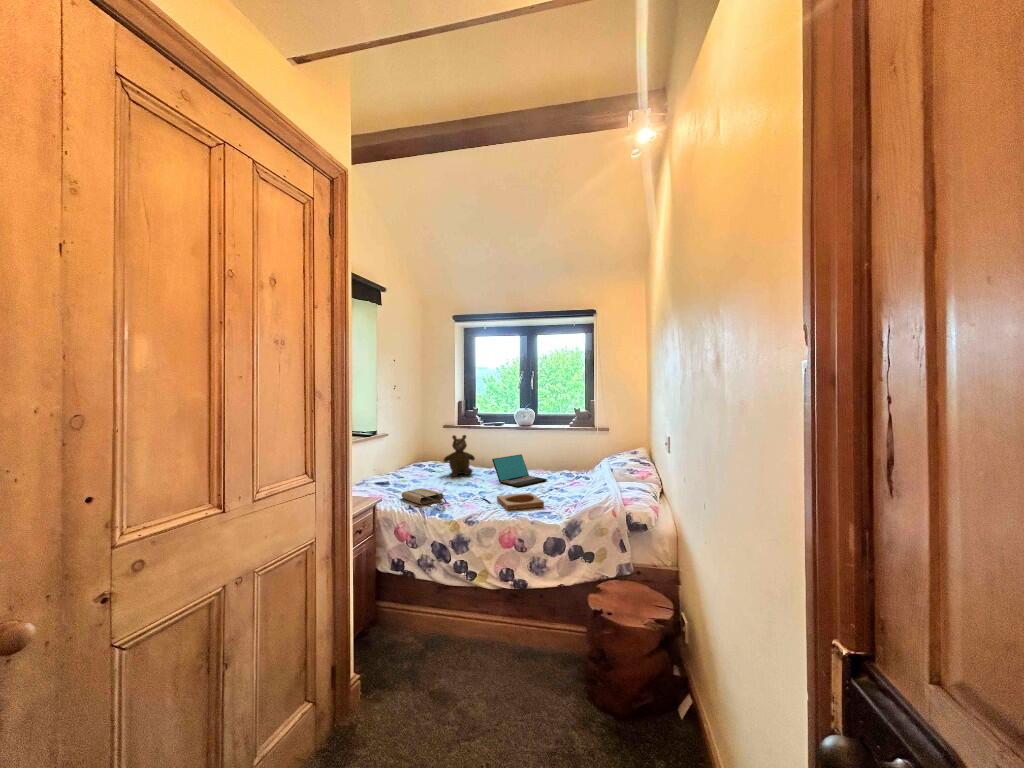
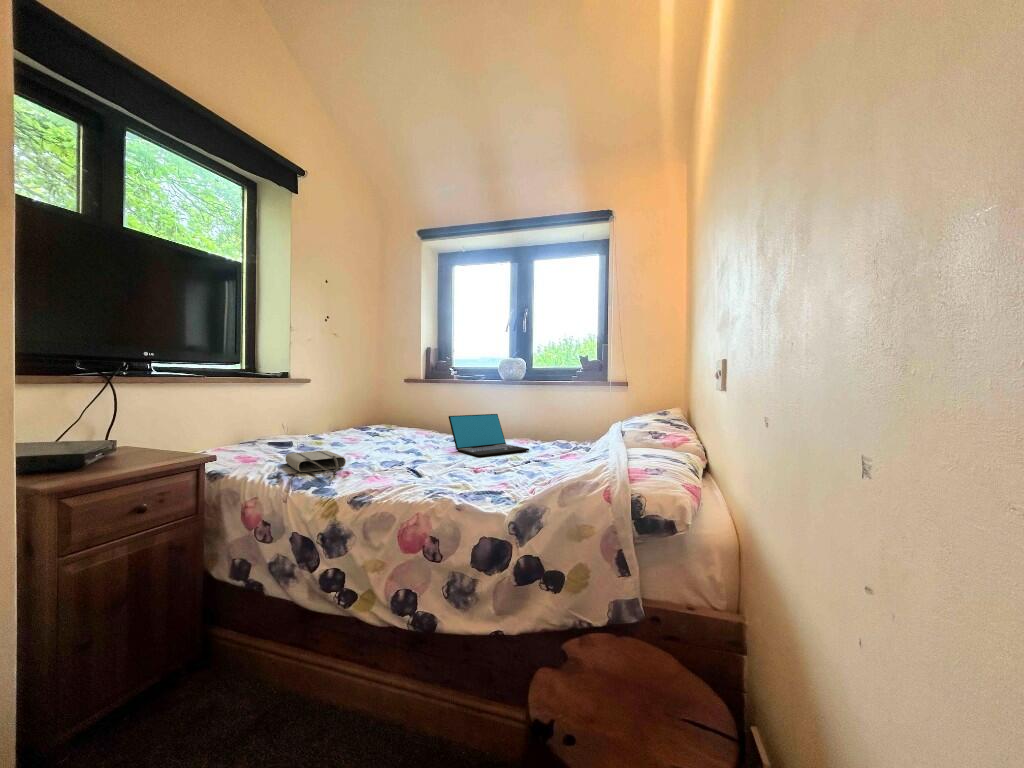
teddy bear: present [444,435,475,476] -> none [389,385,435,441]
tray: present [497,493,544,510] -> none [430,463,499,487]

